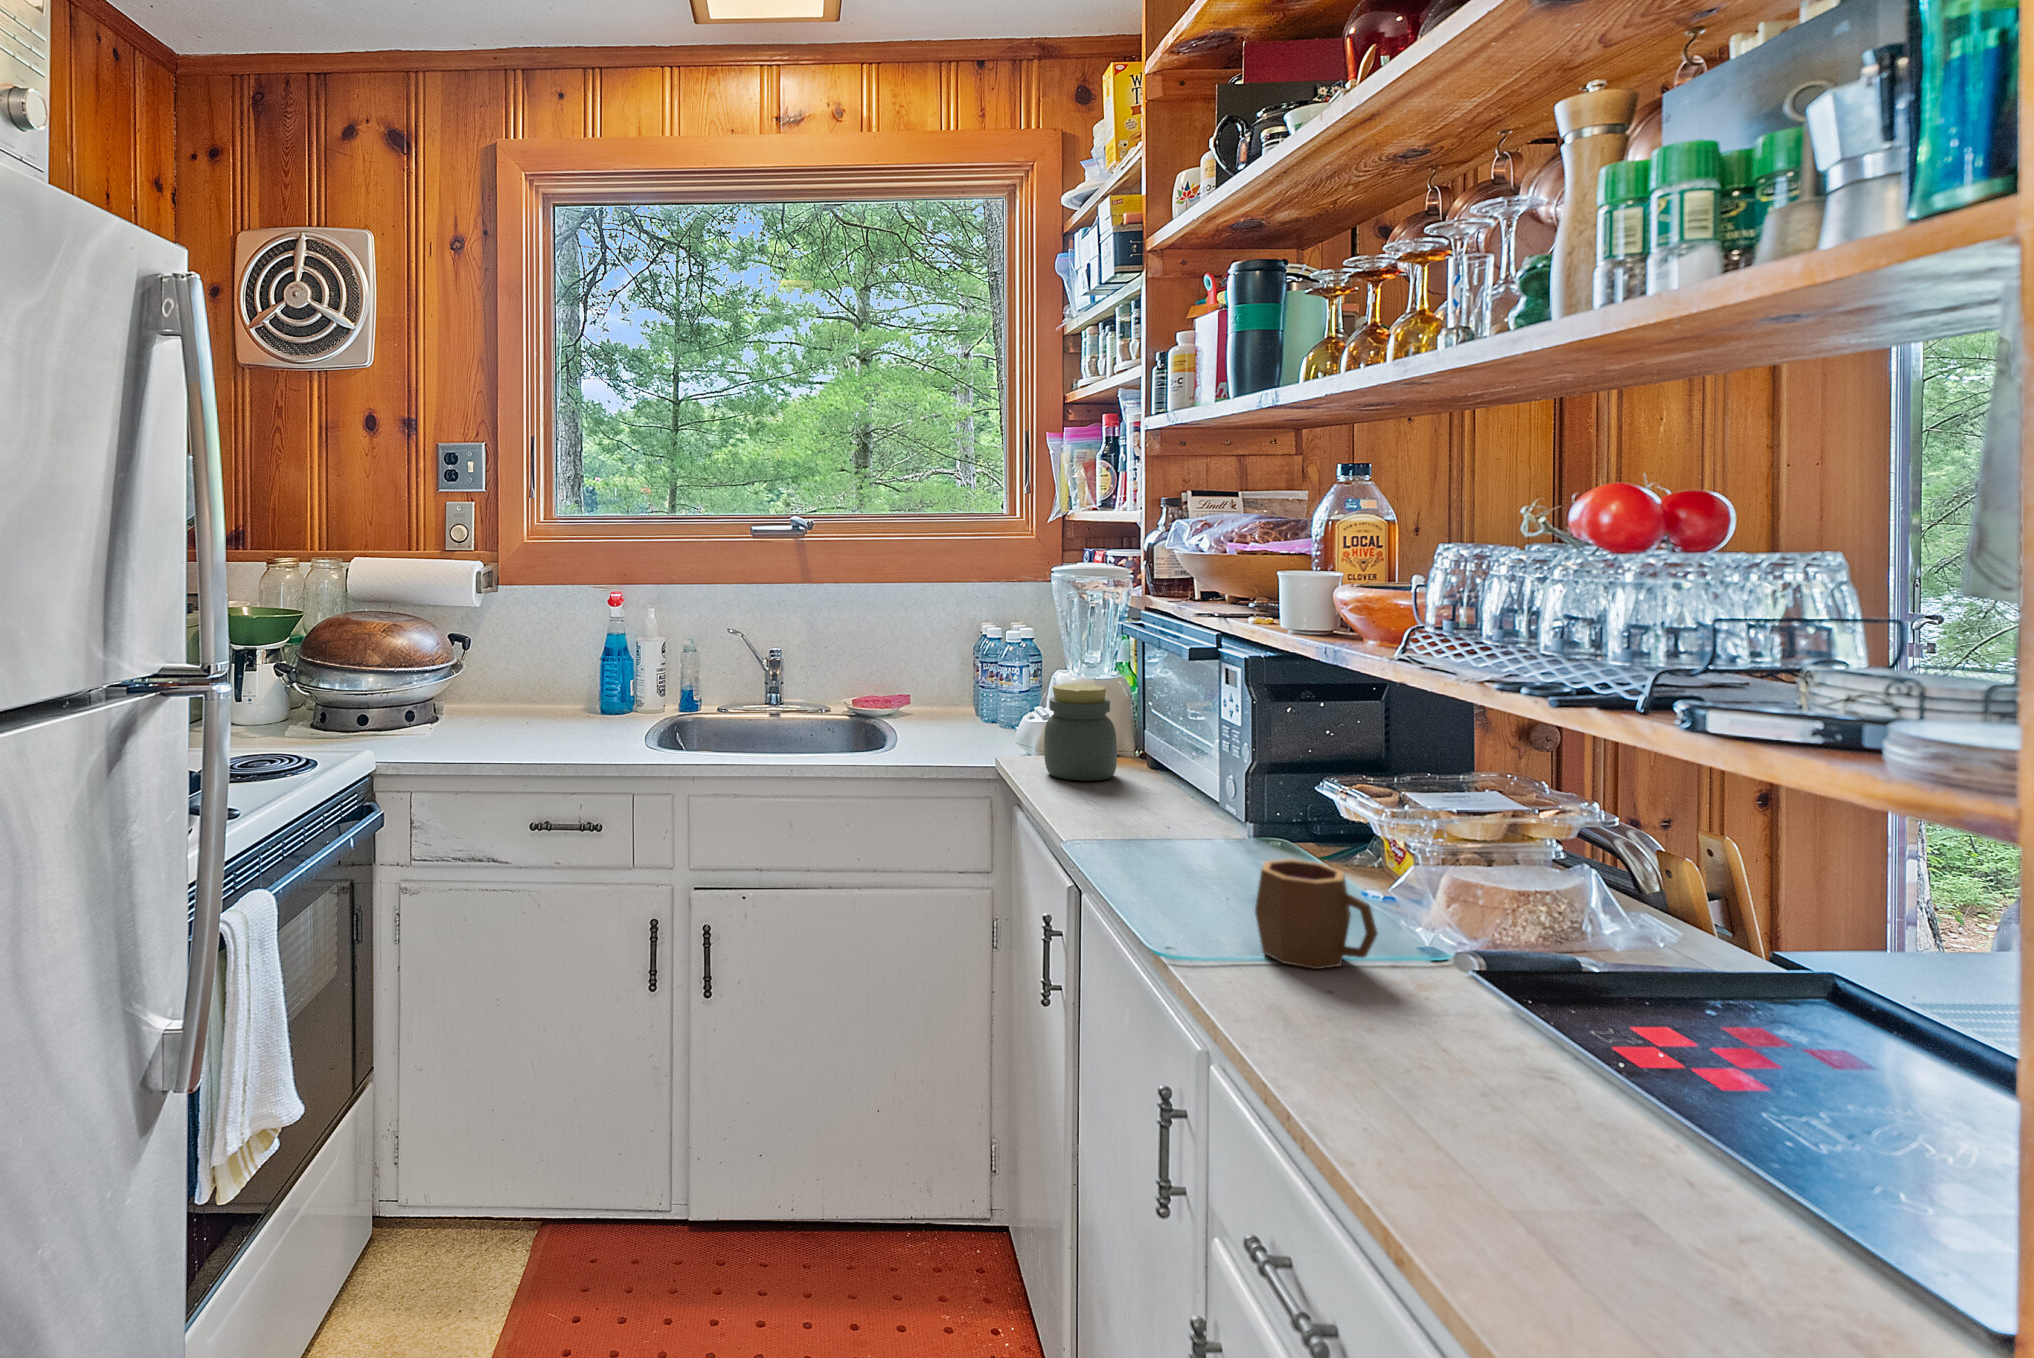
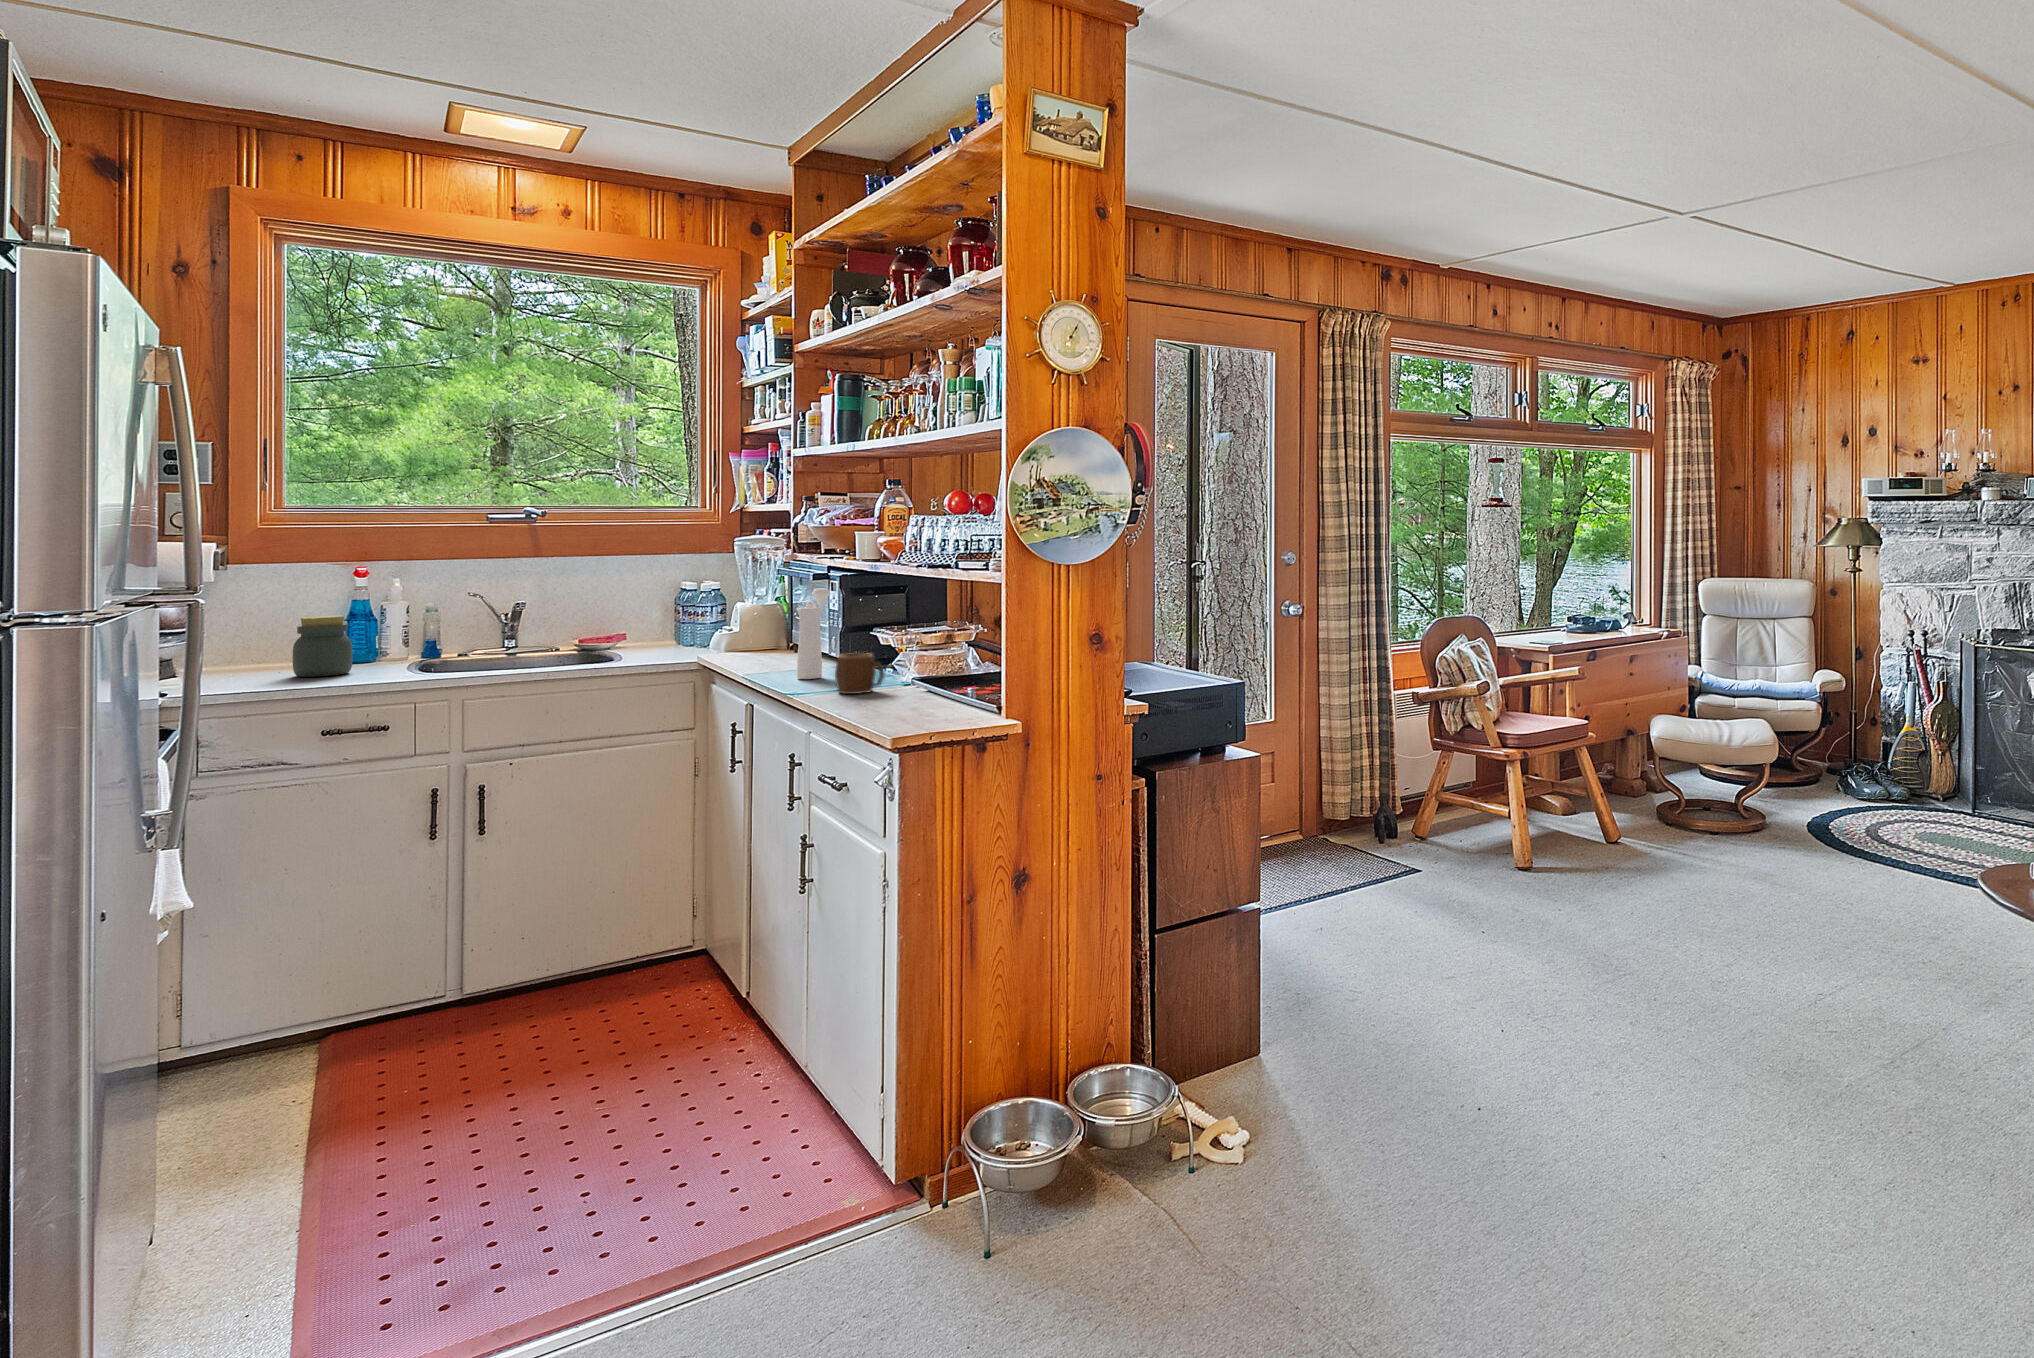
pepper mill: none [1162,680,1224,872] -> present [797,588,831,679]
jar: present [1044,684,1117,781] -> present [292,615,353,677]

